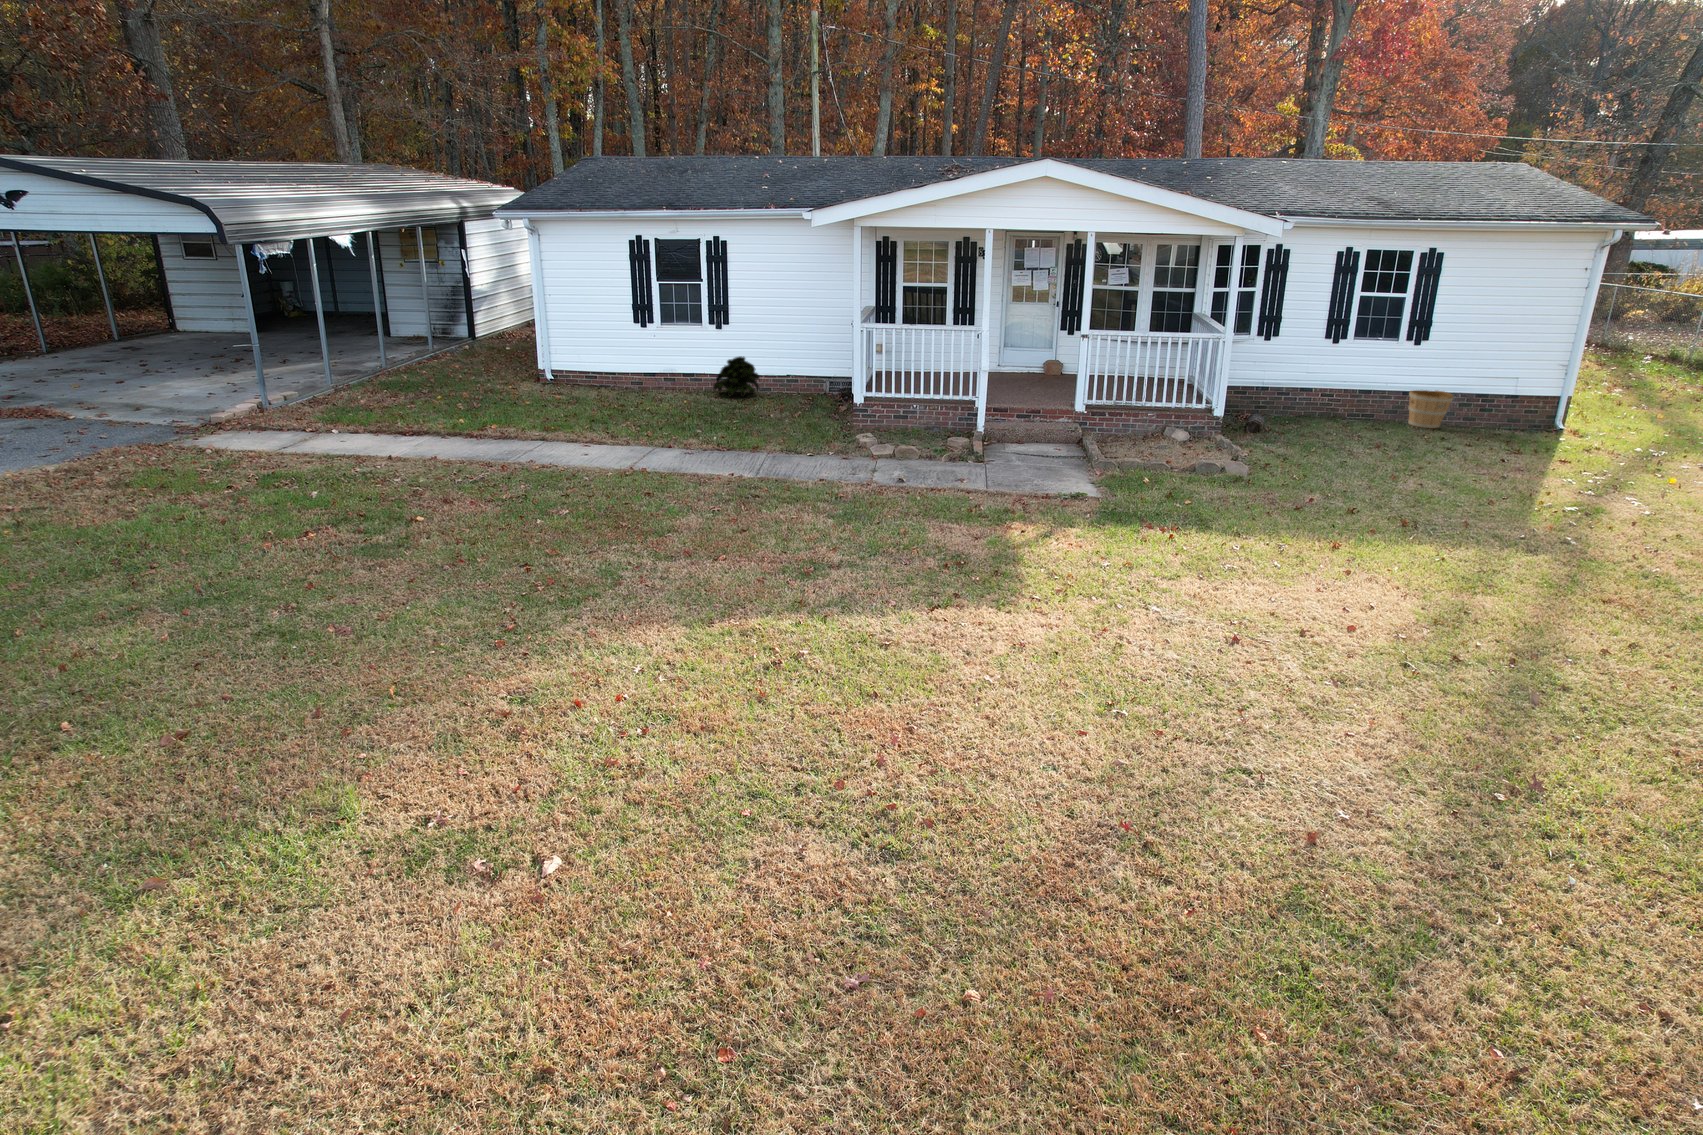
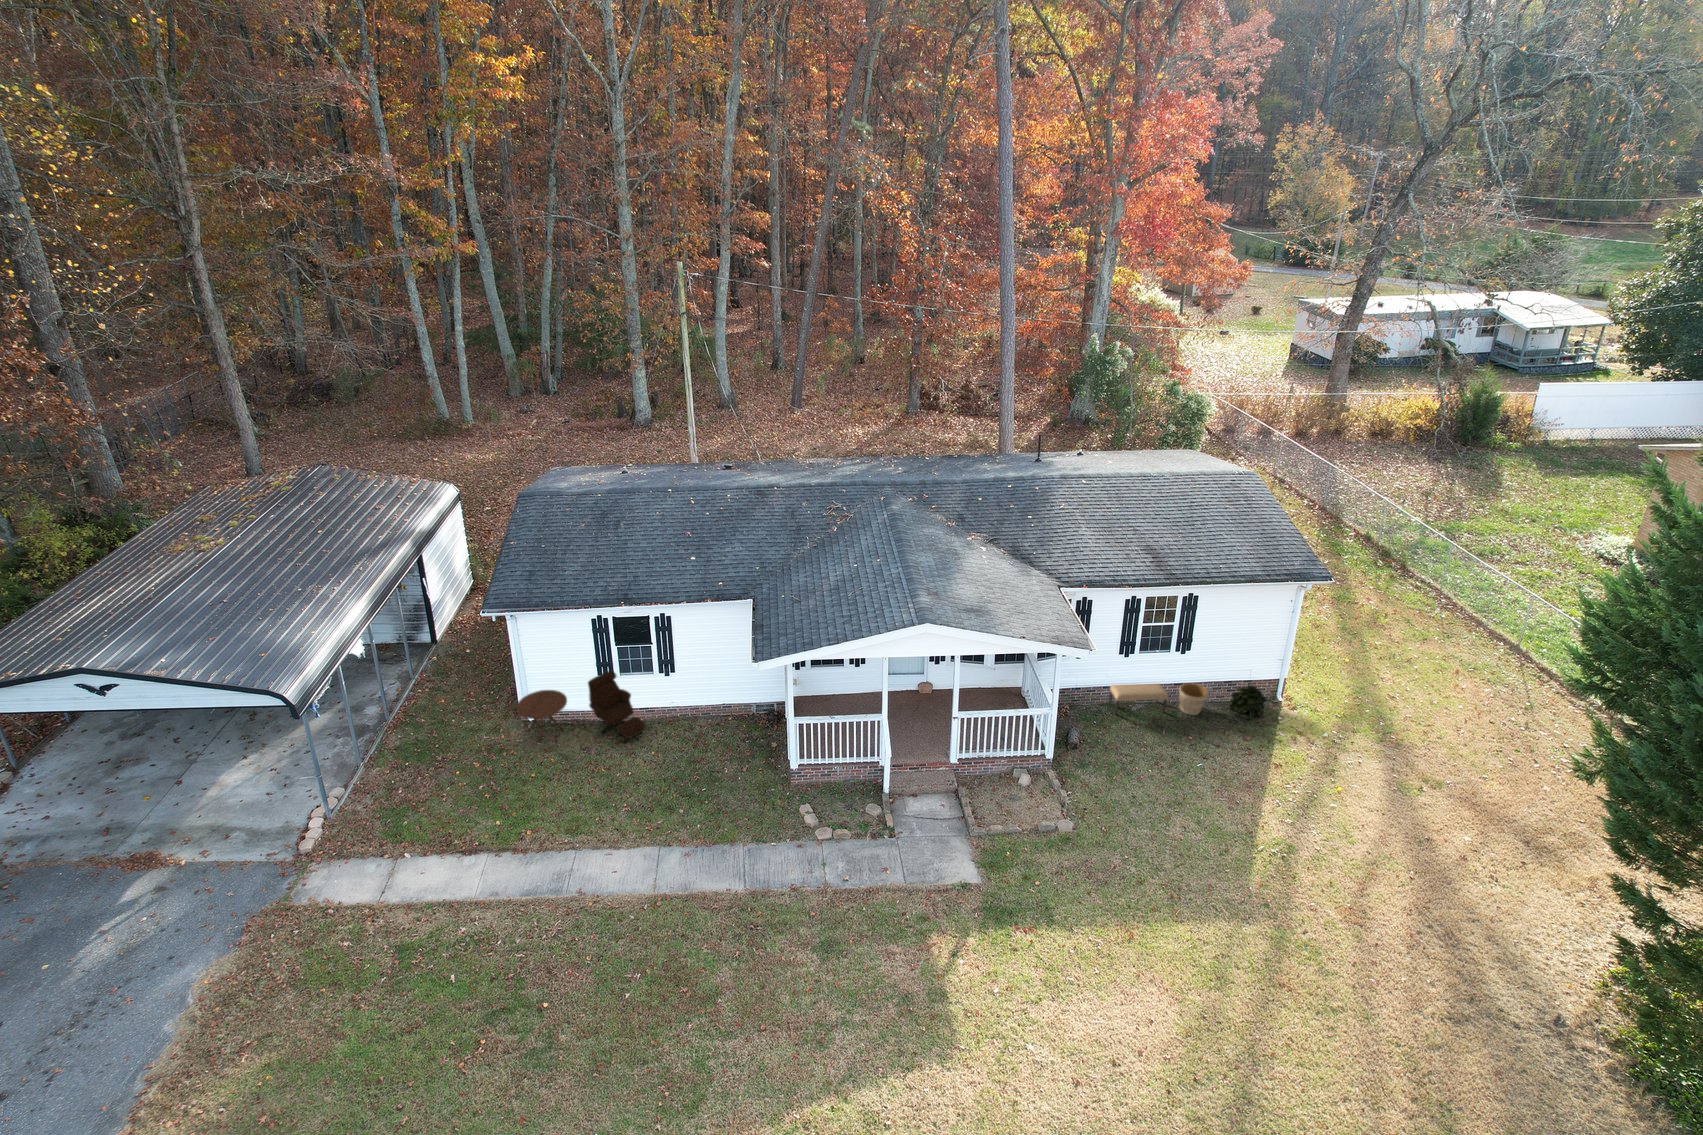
lounge chair: none [618,320,683,397] -> present [588,671,646,739]
round table: none [529,341,593,391] -> present [516,690,567,739]
potted plant: present [713,356,759,397] -> present [1229,685,1266,718]
bench: none [1304,385,1393,425] -> present [1109,684,1168,714]

